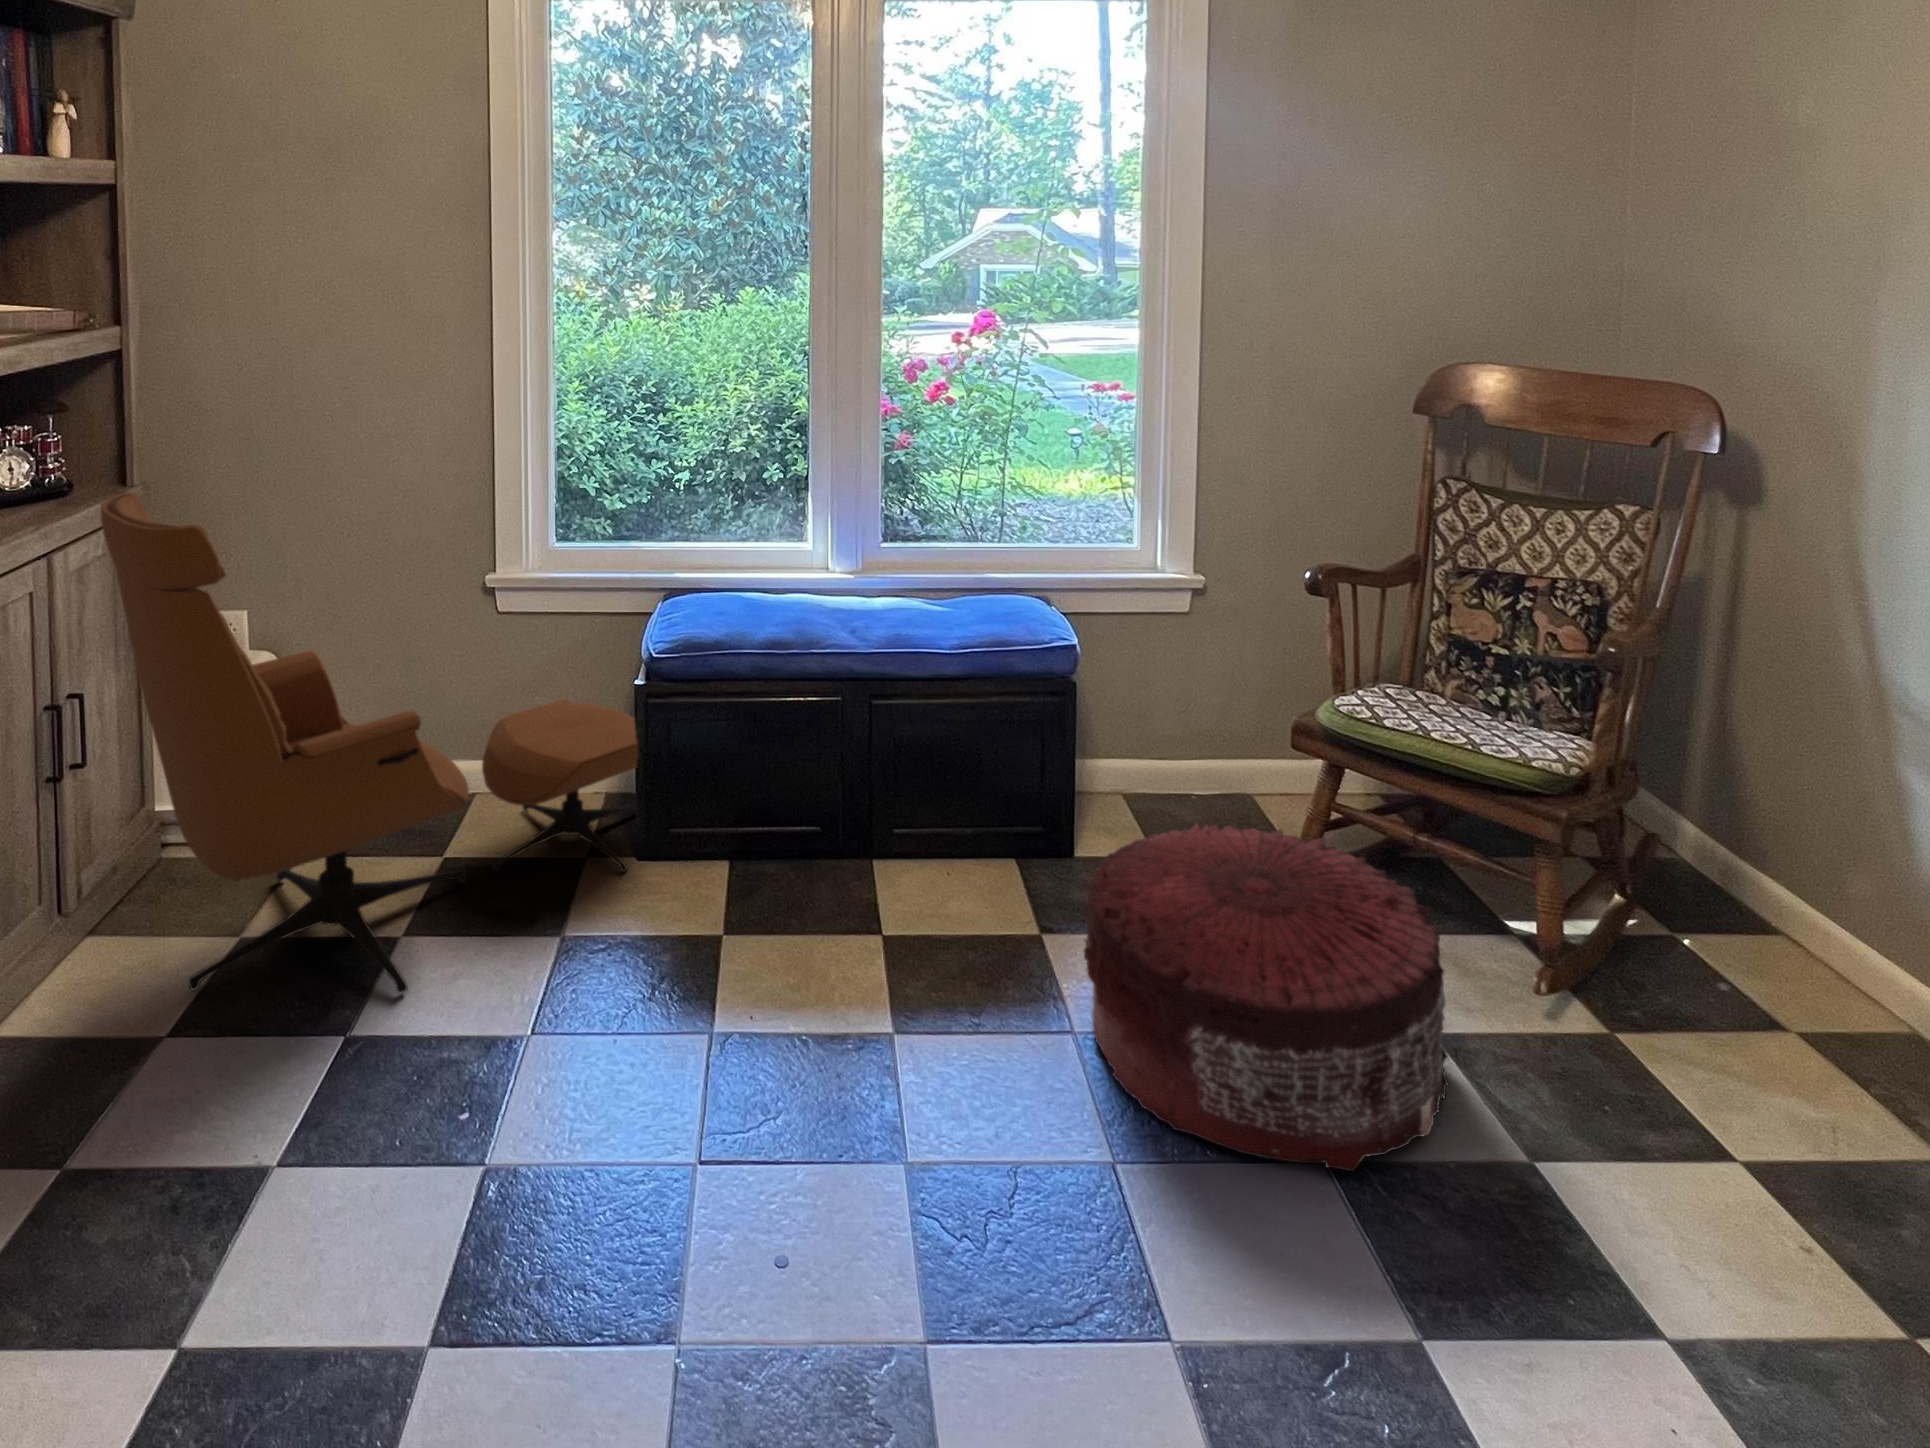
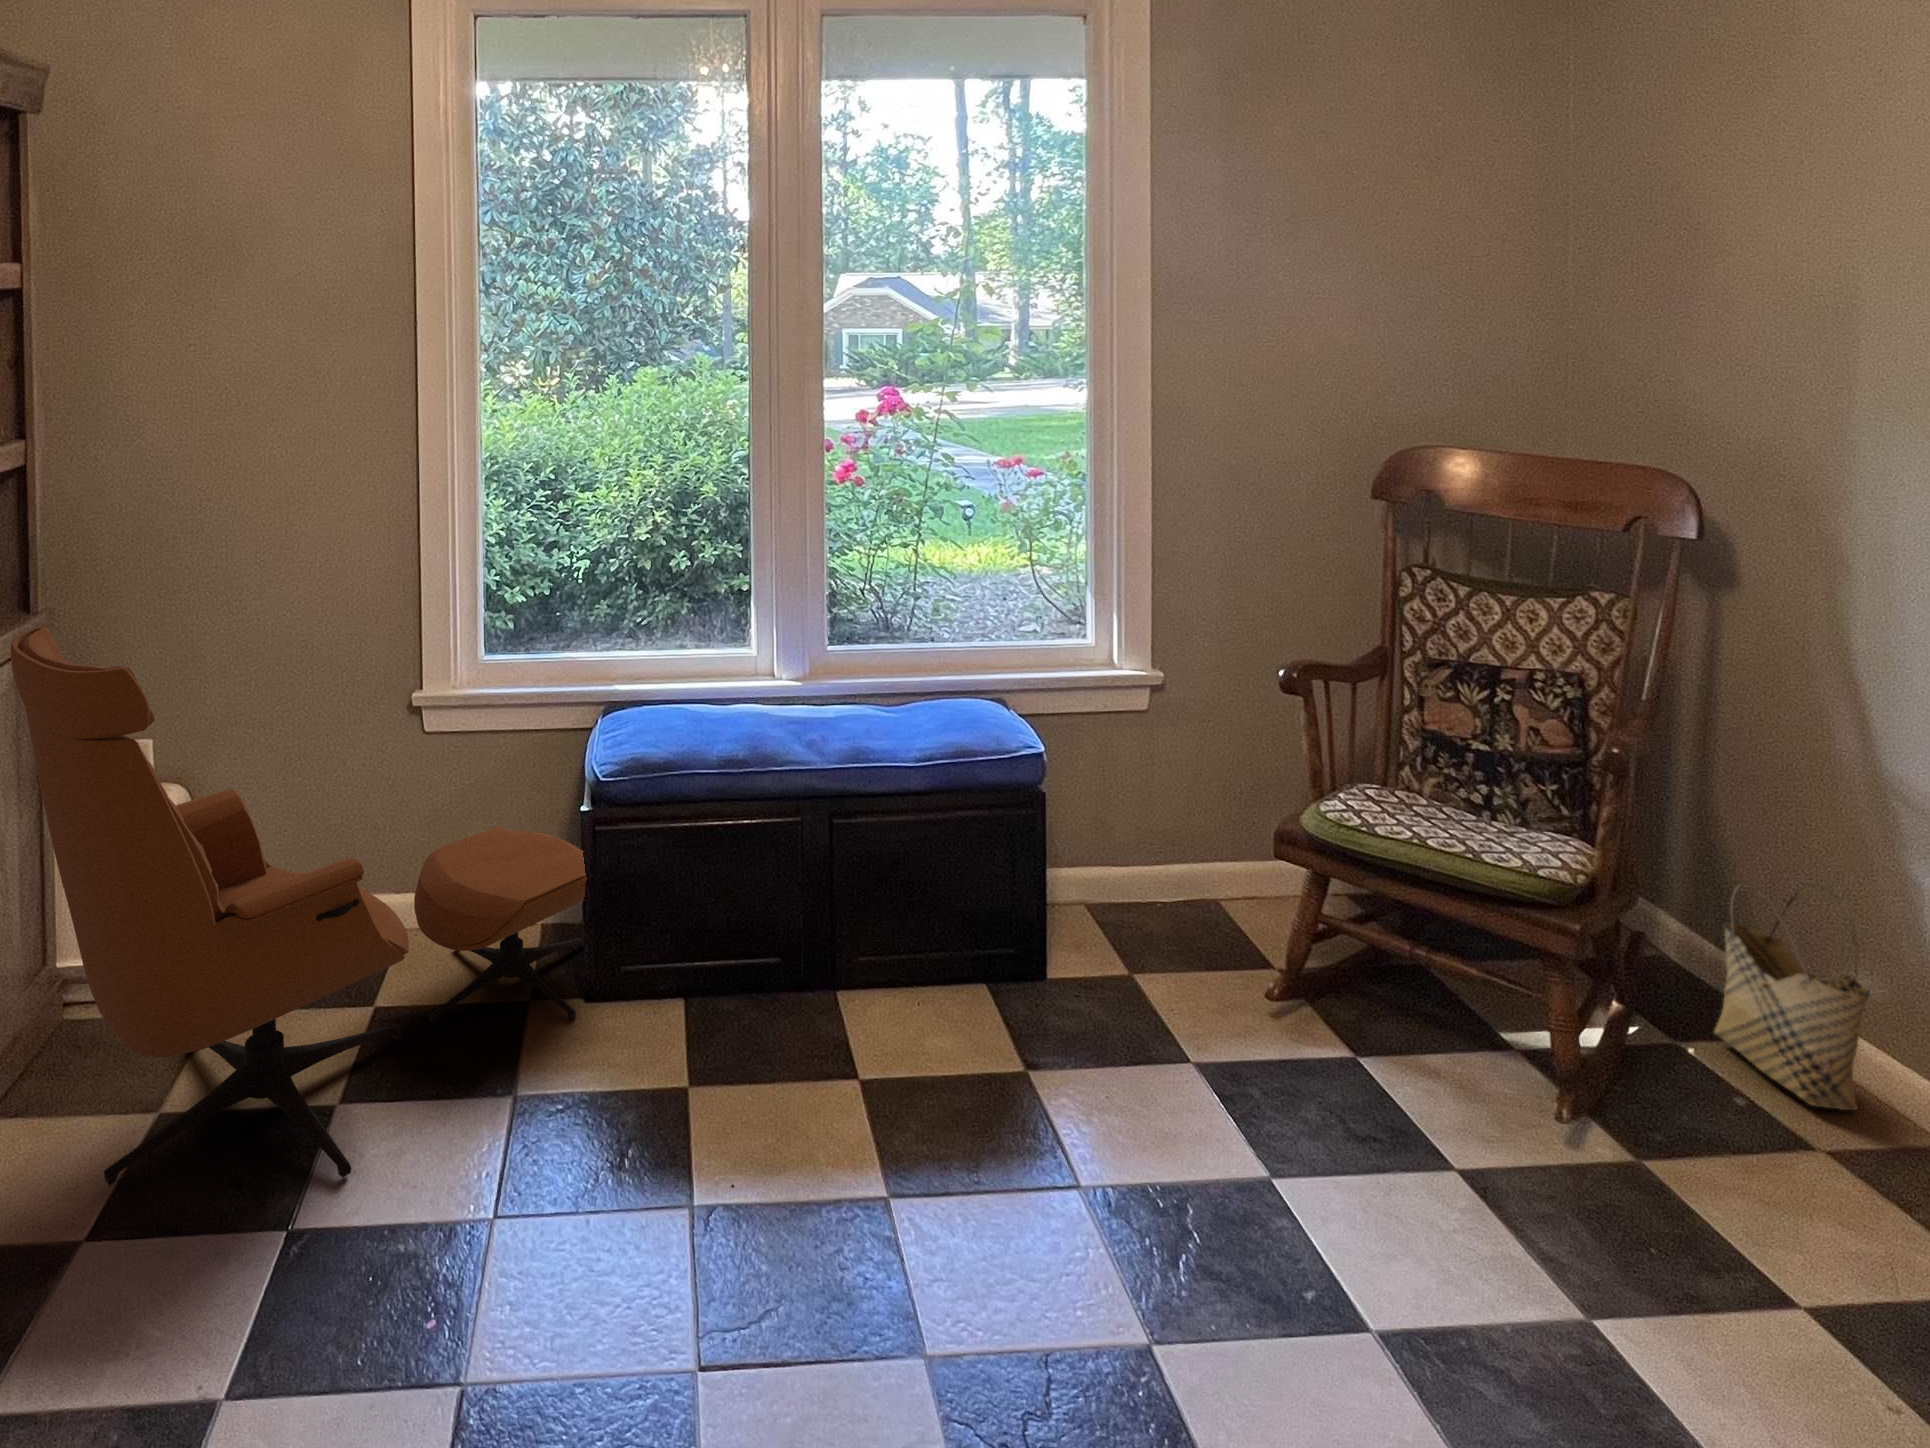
woven basket: none [1710,783,1855,998] -> present [1714,884,1870,1110]
pouf: present [1083,824,1448,1171] -> none [1088,947,1487,1342]

